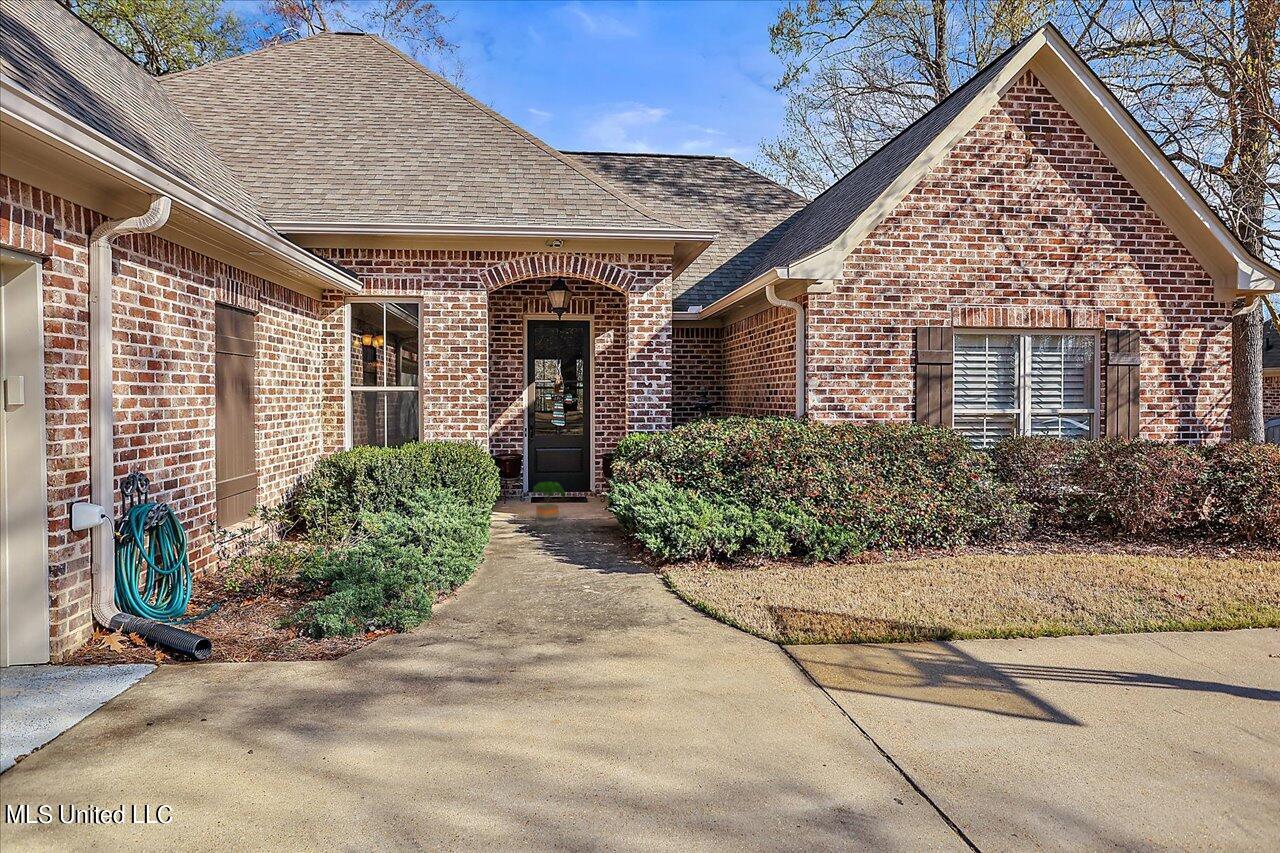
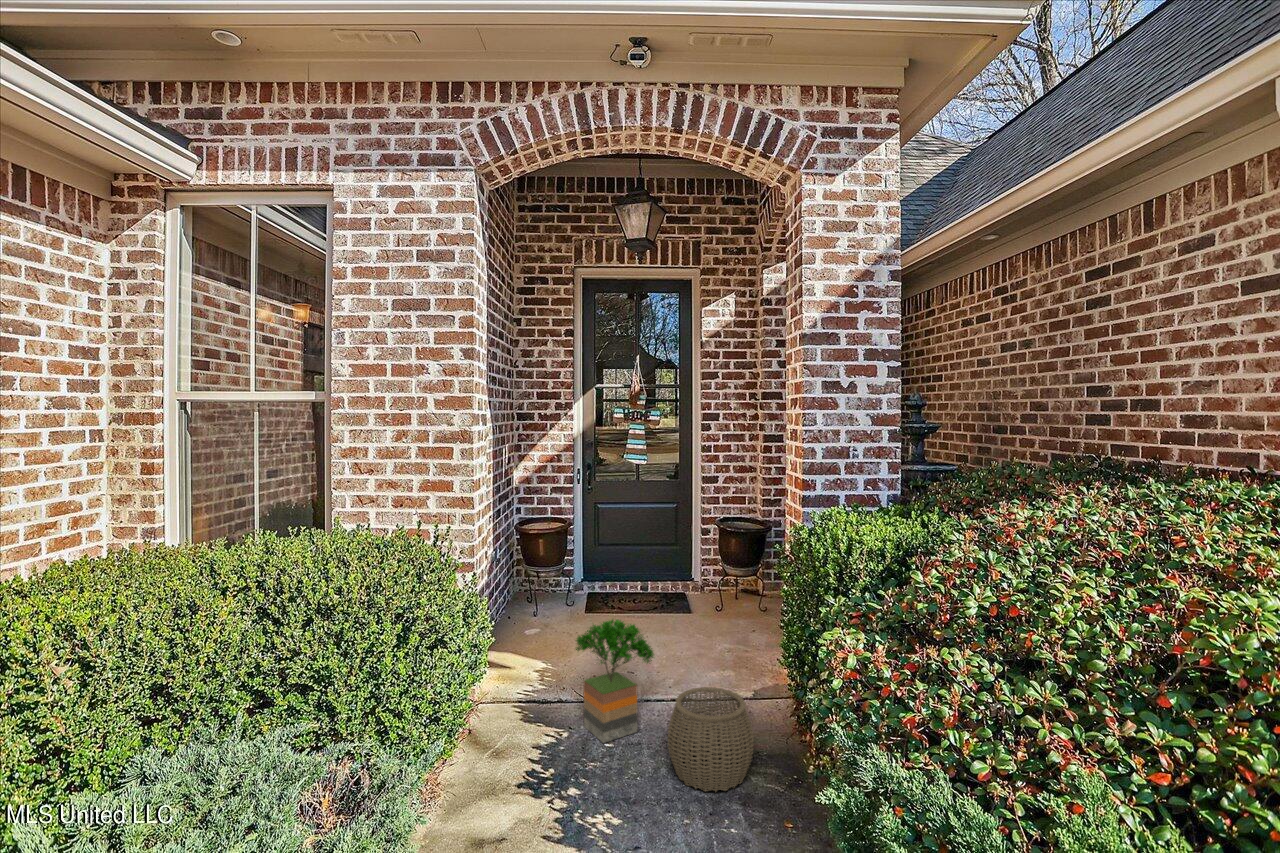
woven basket: none [569,501,602,532] -> present [668,687,754,792]

